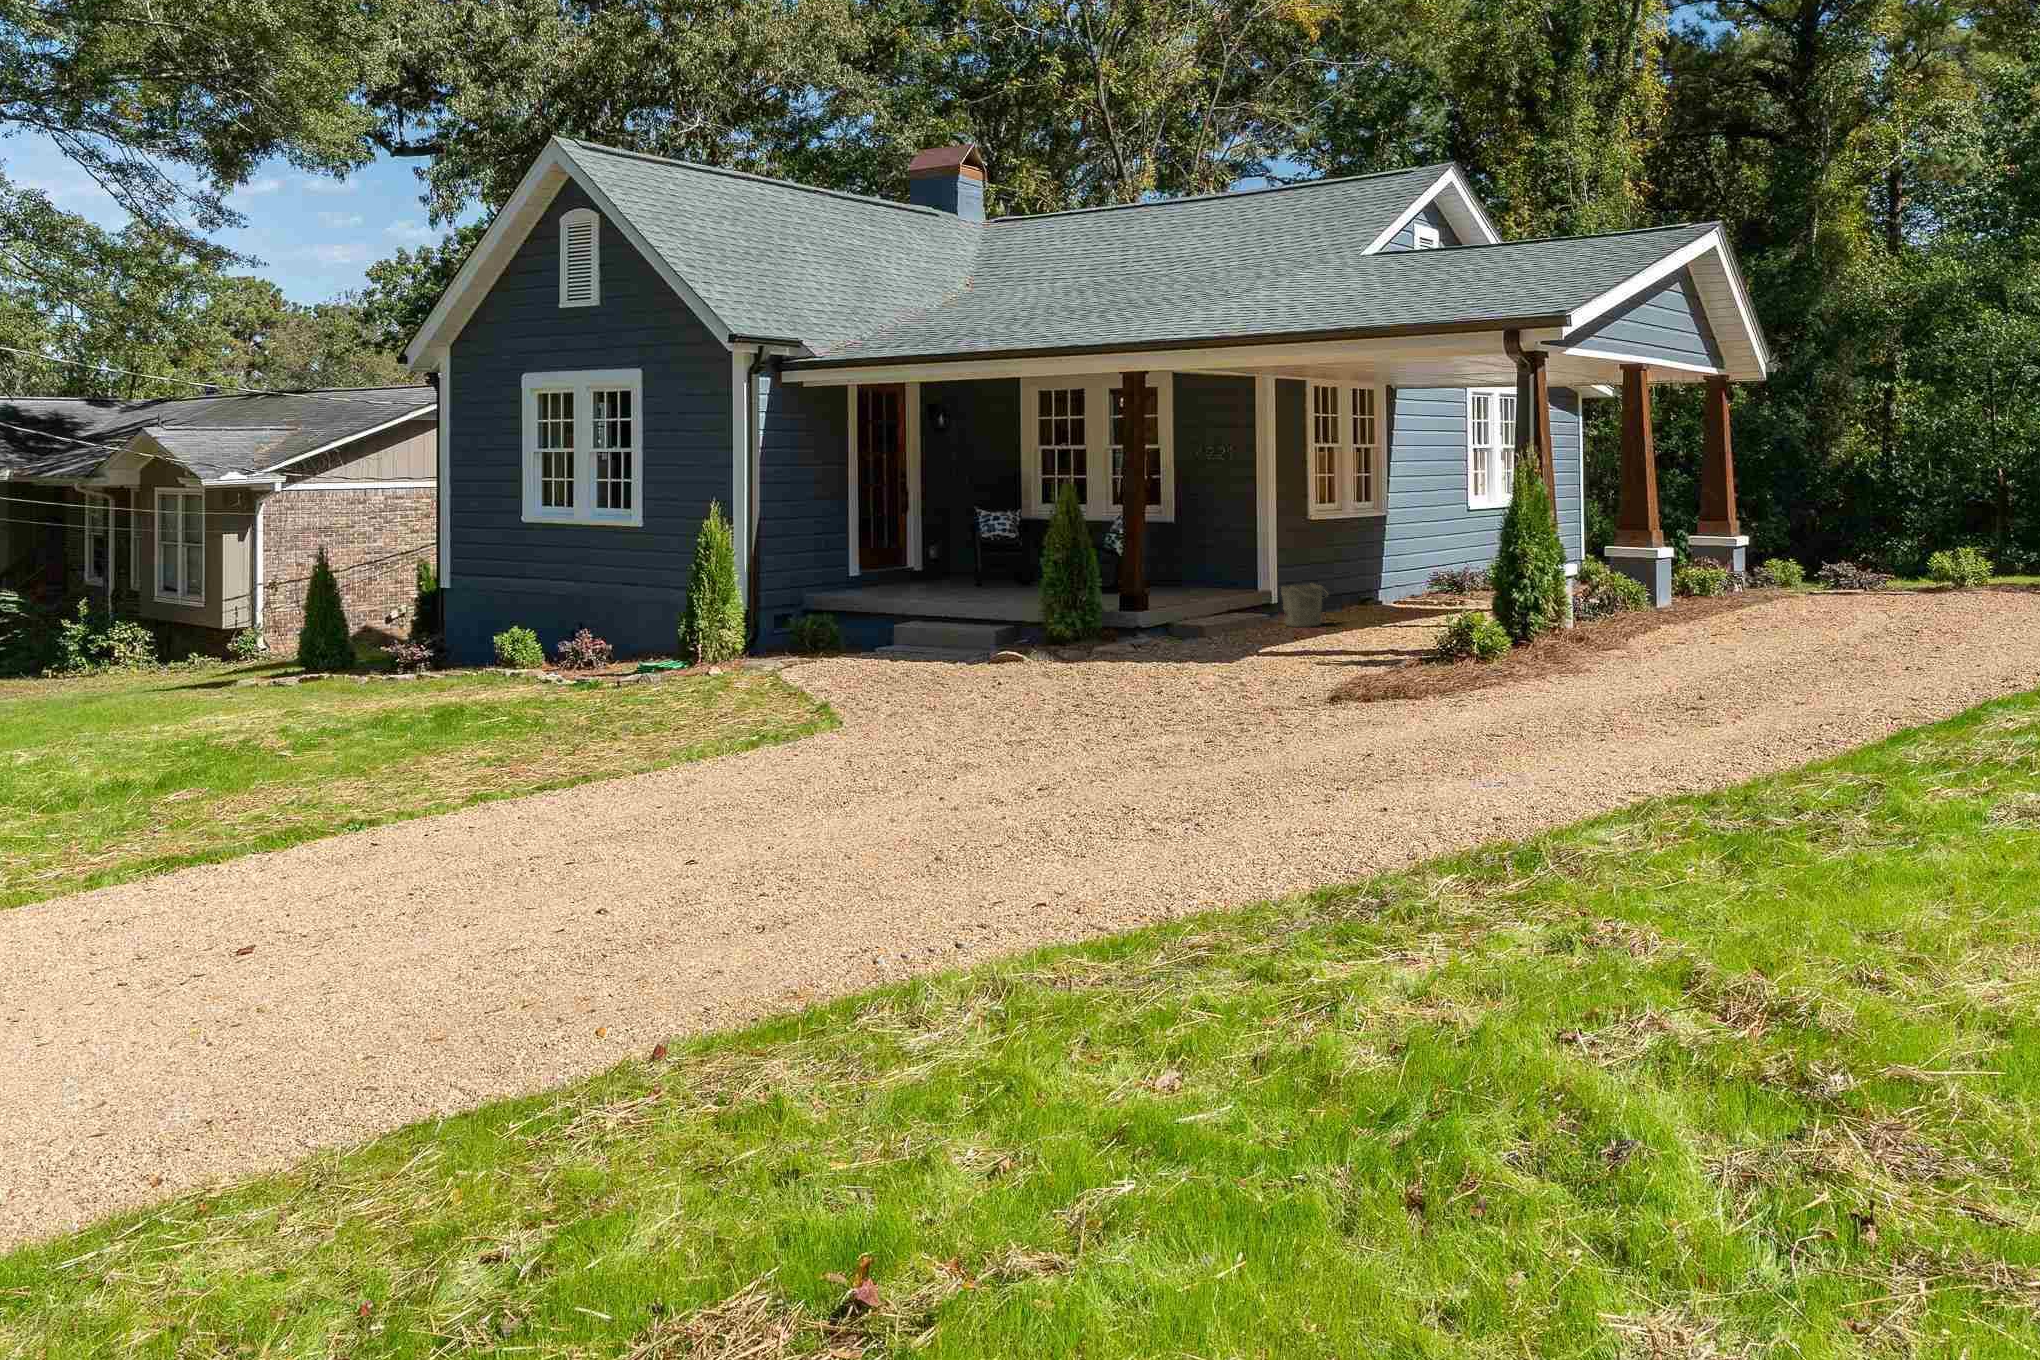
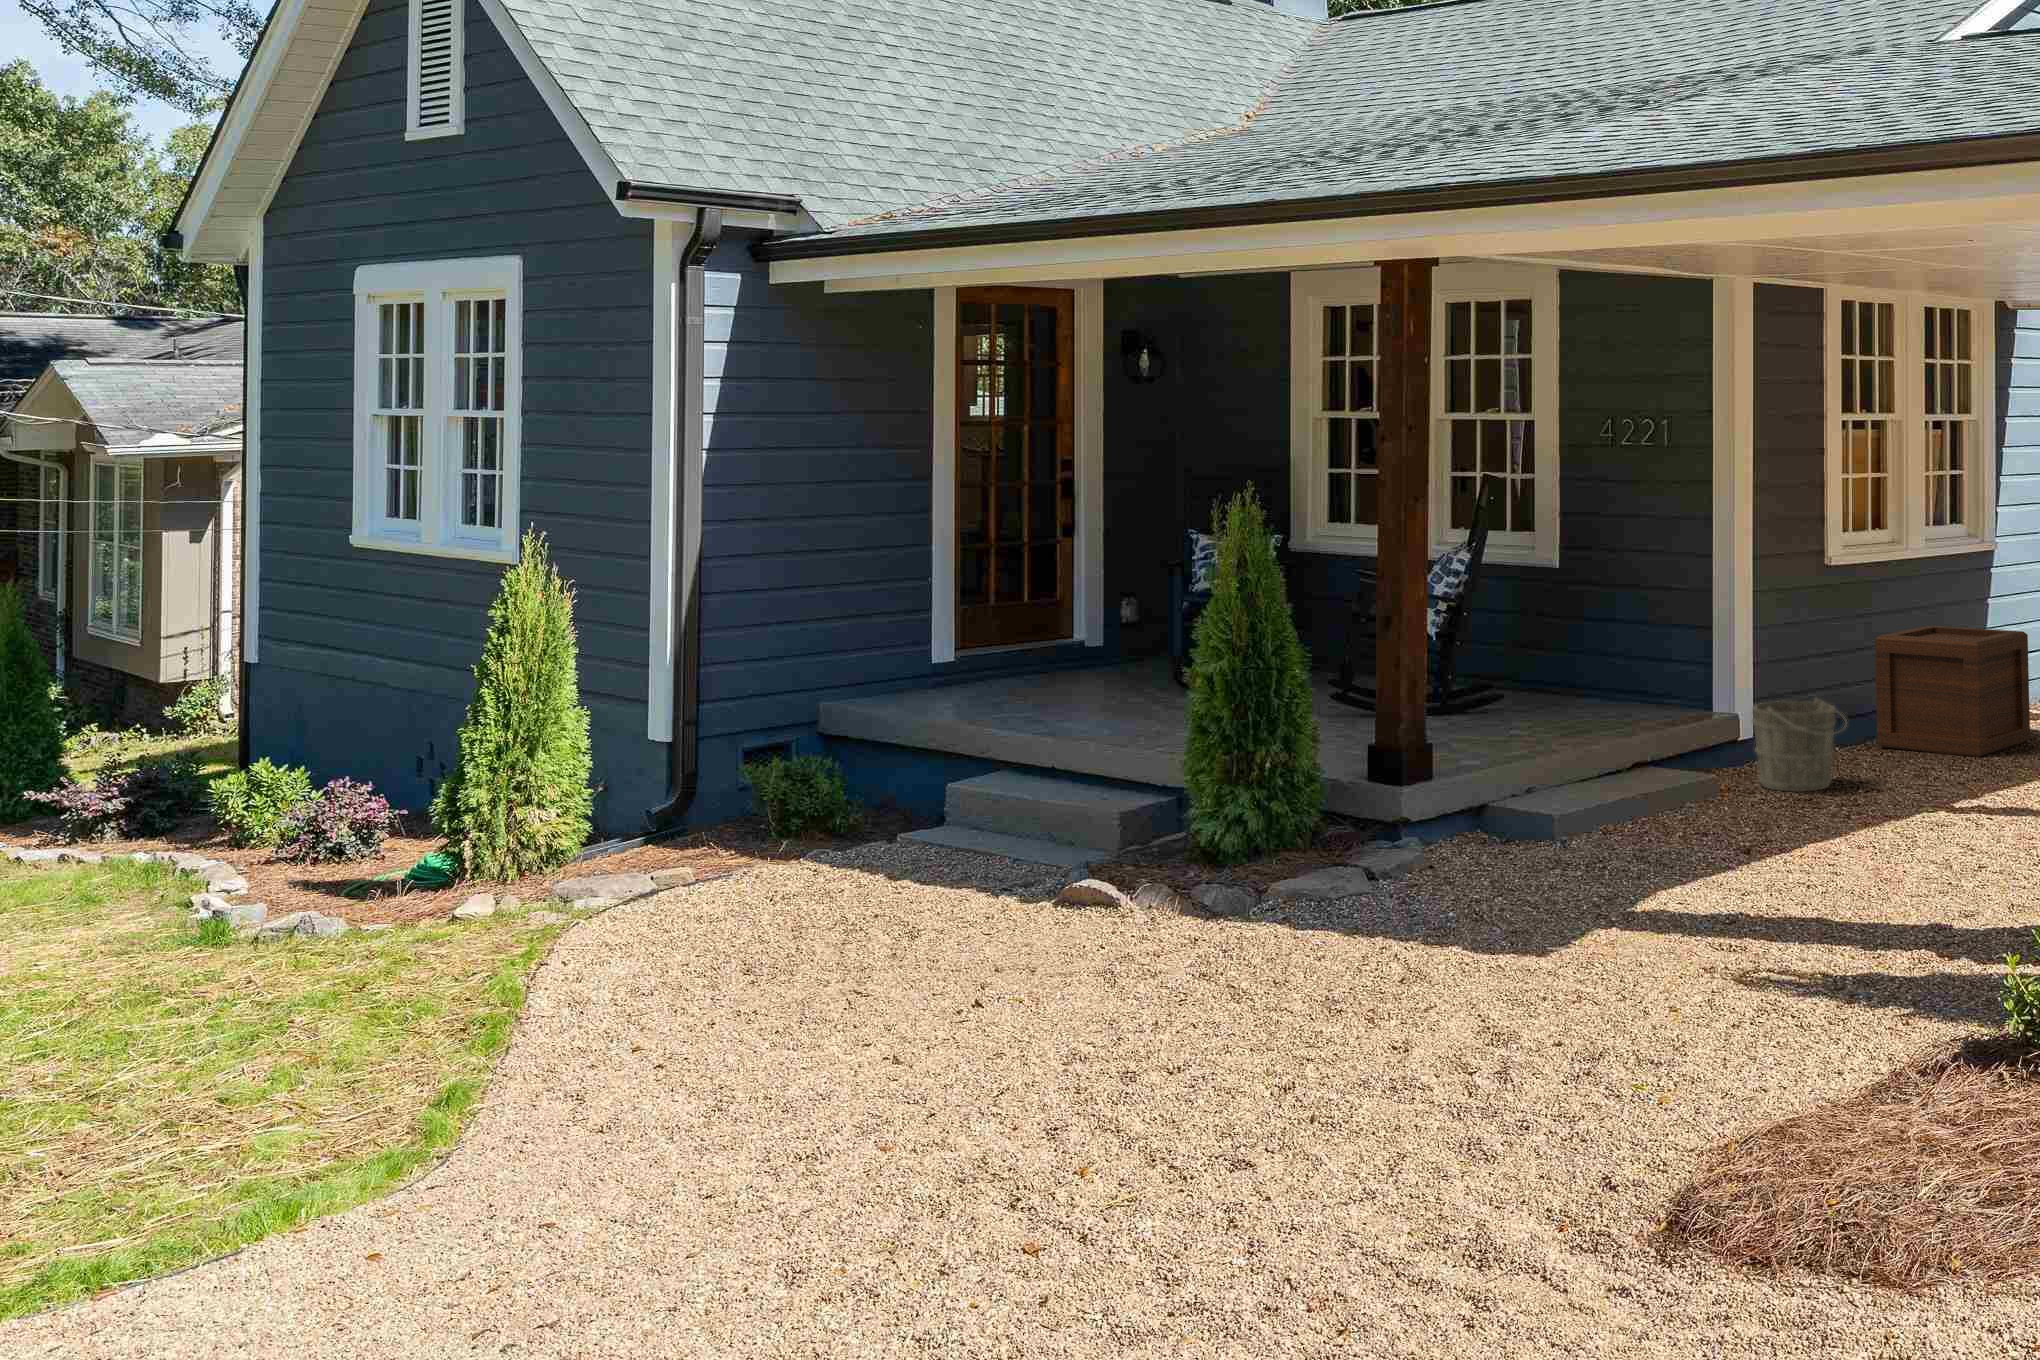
wooden crate: none [1333,553,1413,616] -> present [1875,625,2030,757]

